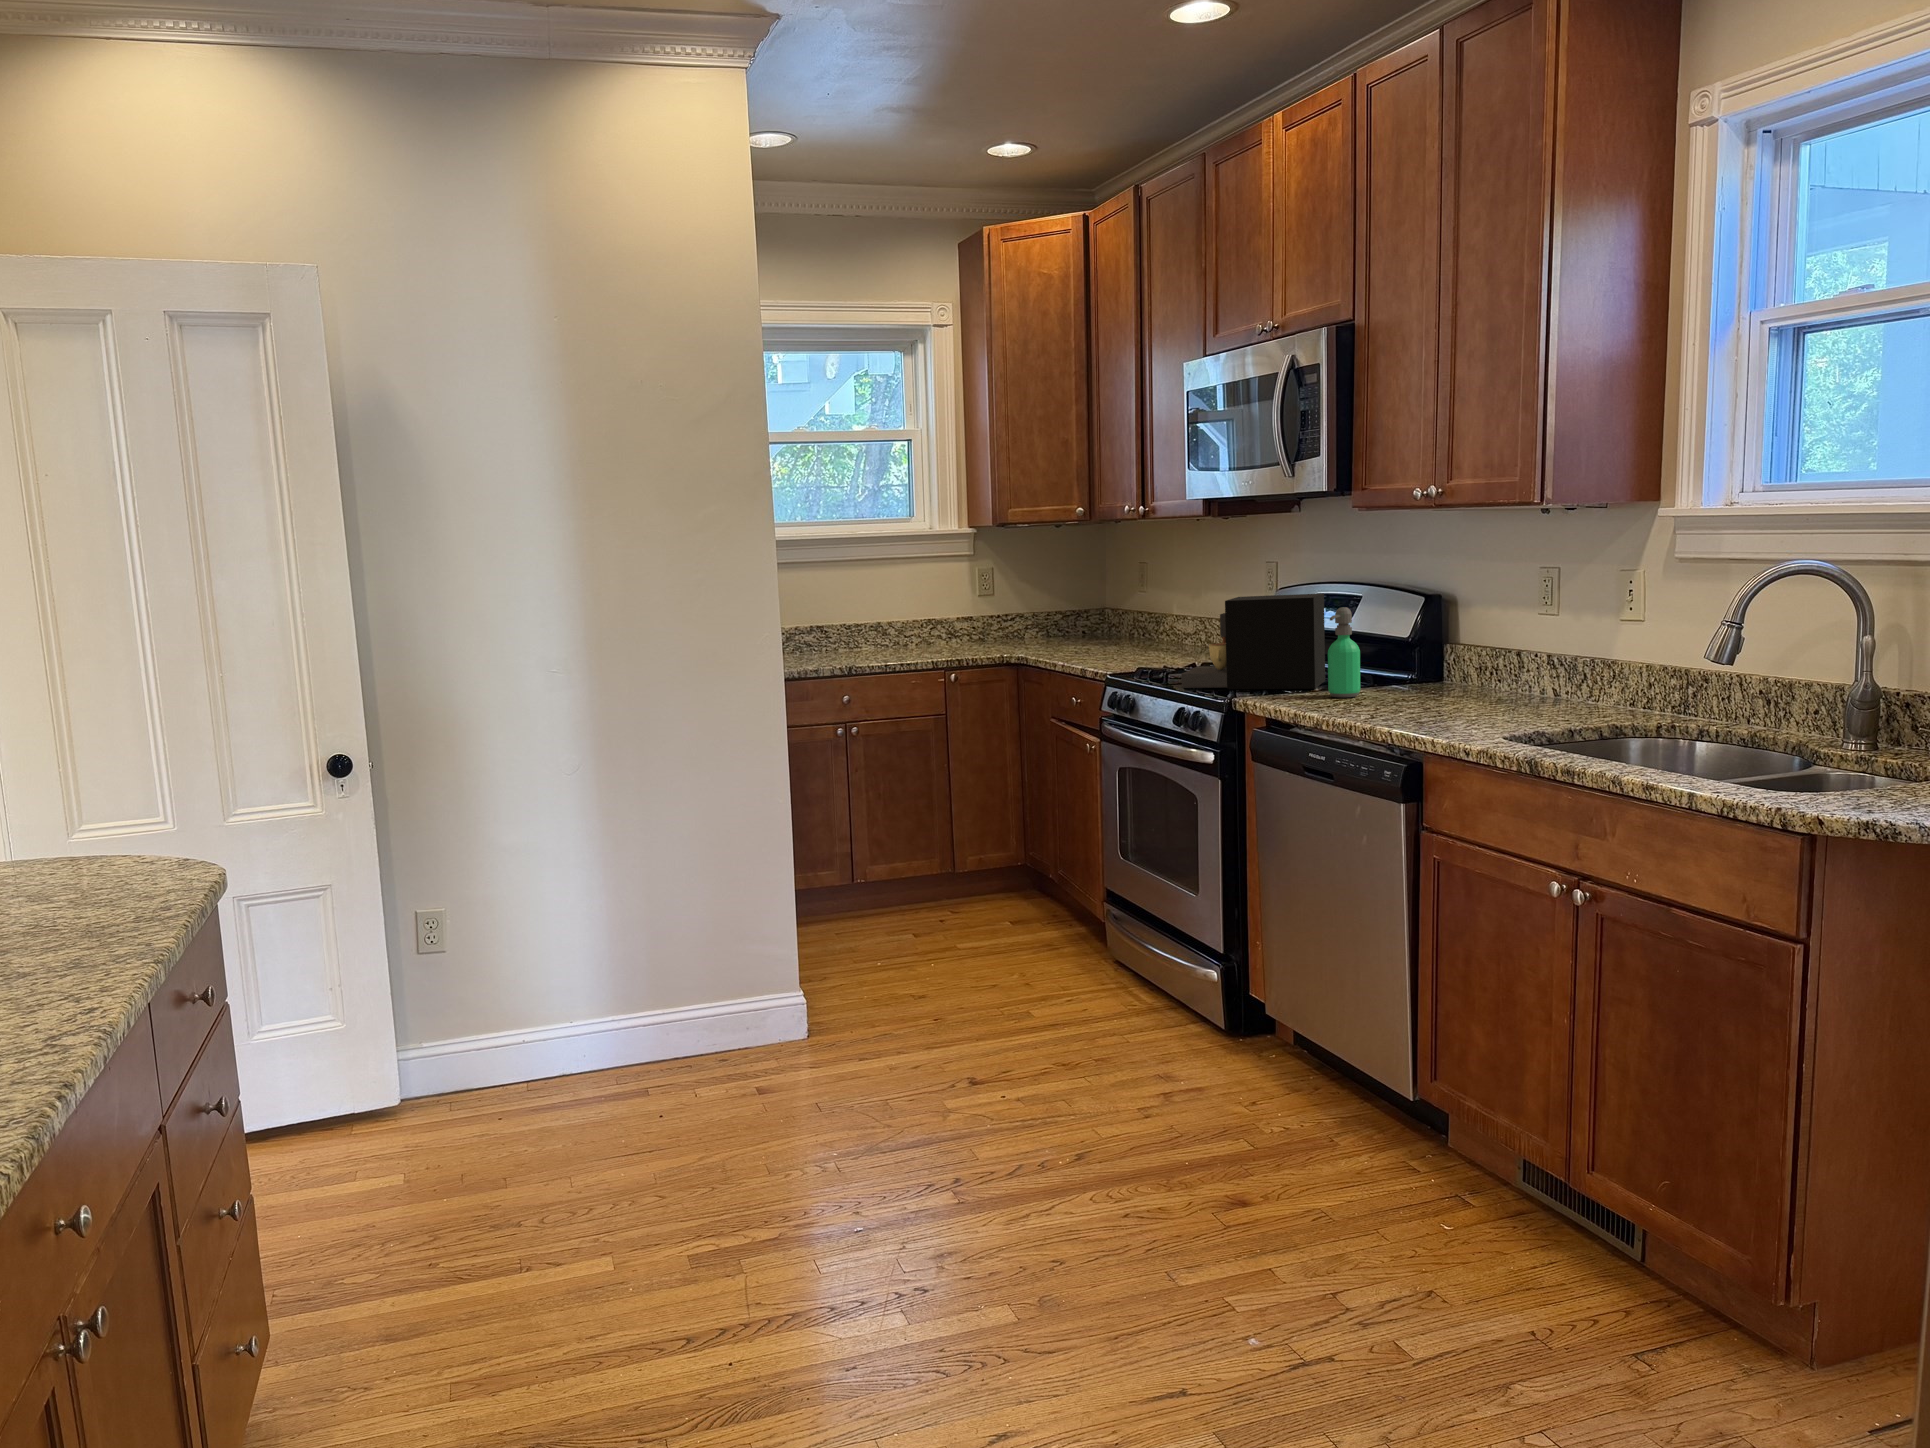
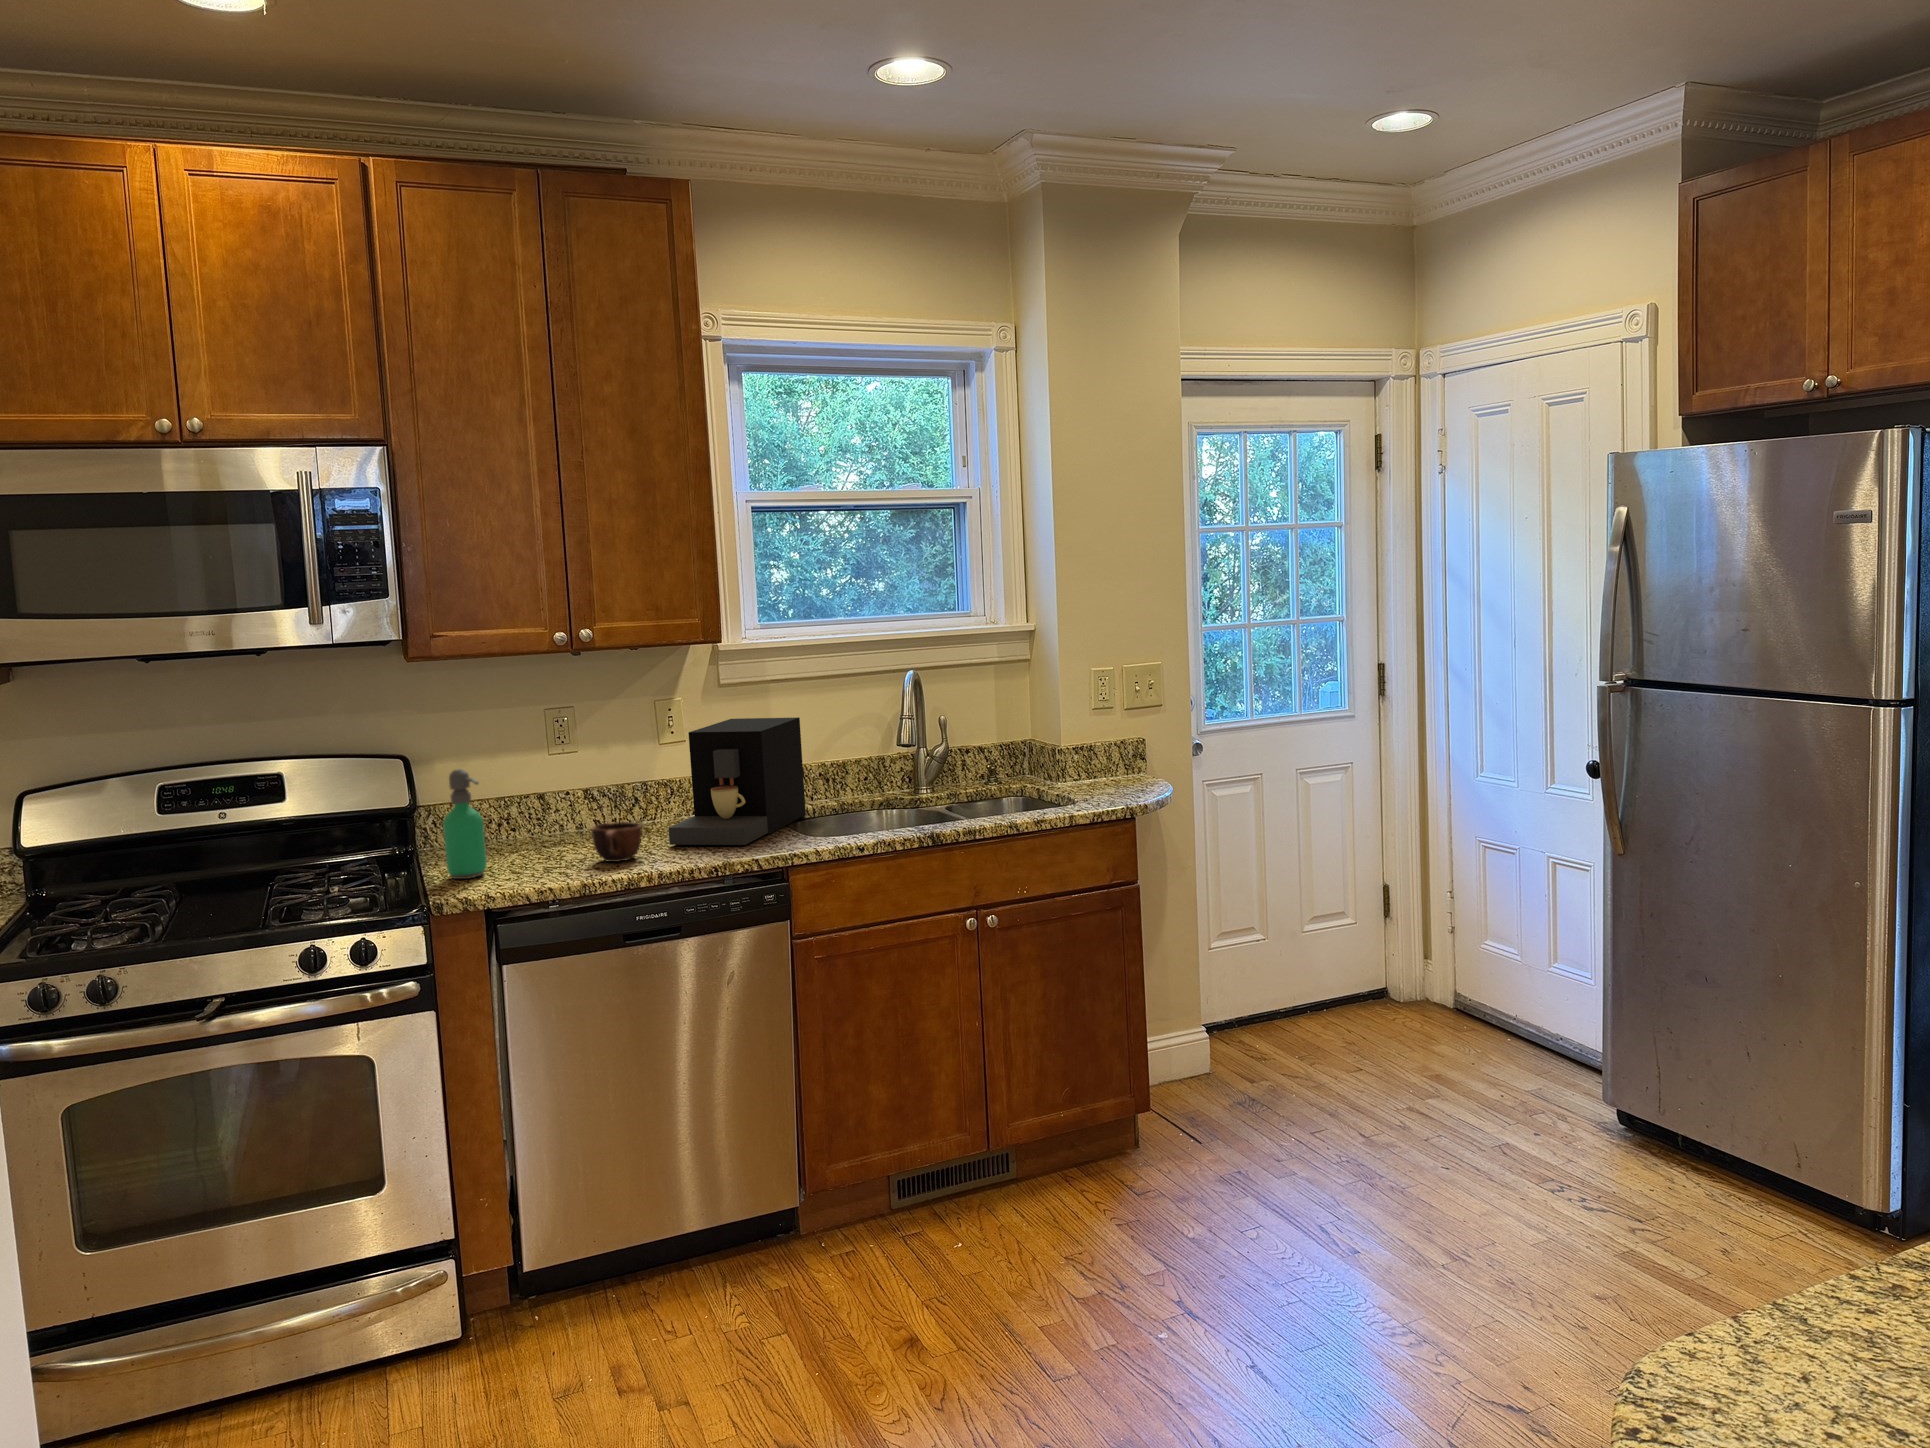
coffee maker: present [1181,593,1325,689] -> present [668,717,806,845]
mug: none [1367,676,1427,712] -> present [592,822,642,862]

